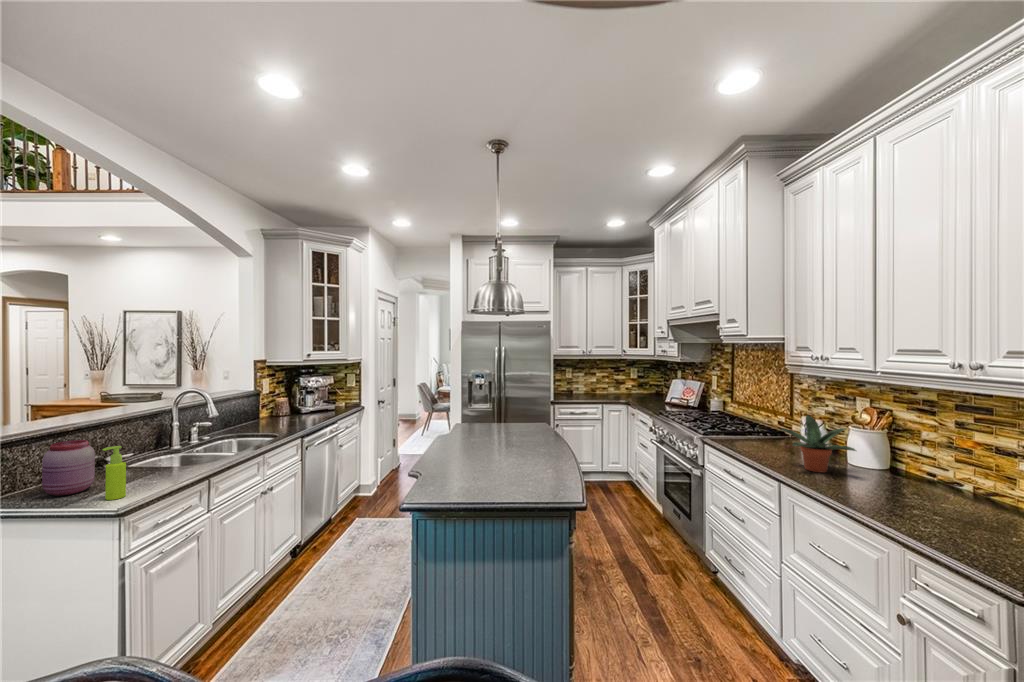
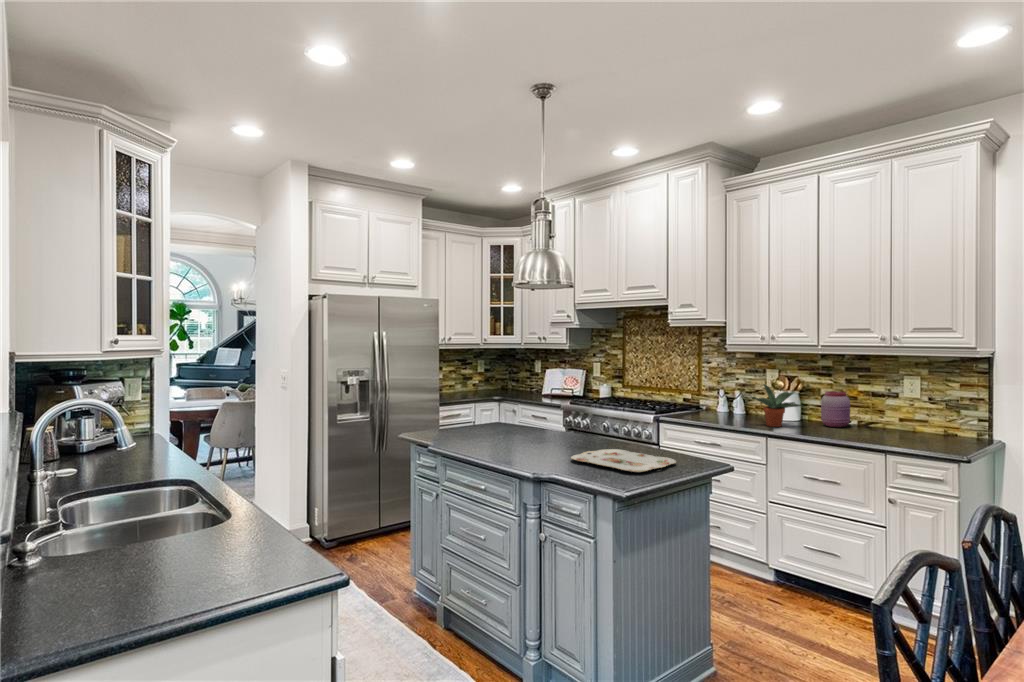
jar: present [42,440,95,496] -> present [821,391,850,427]
soap dispenser: present [102,446,126,500] -> none [242,491,270,584]
serving tray: none [460,459,537,488] -> present [571,449,676,472]

